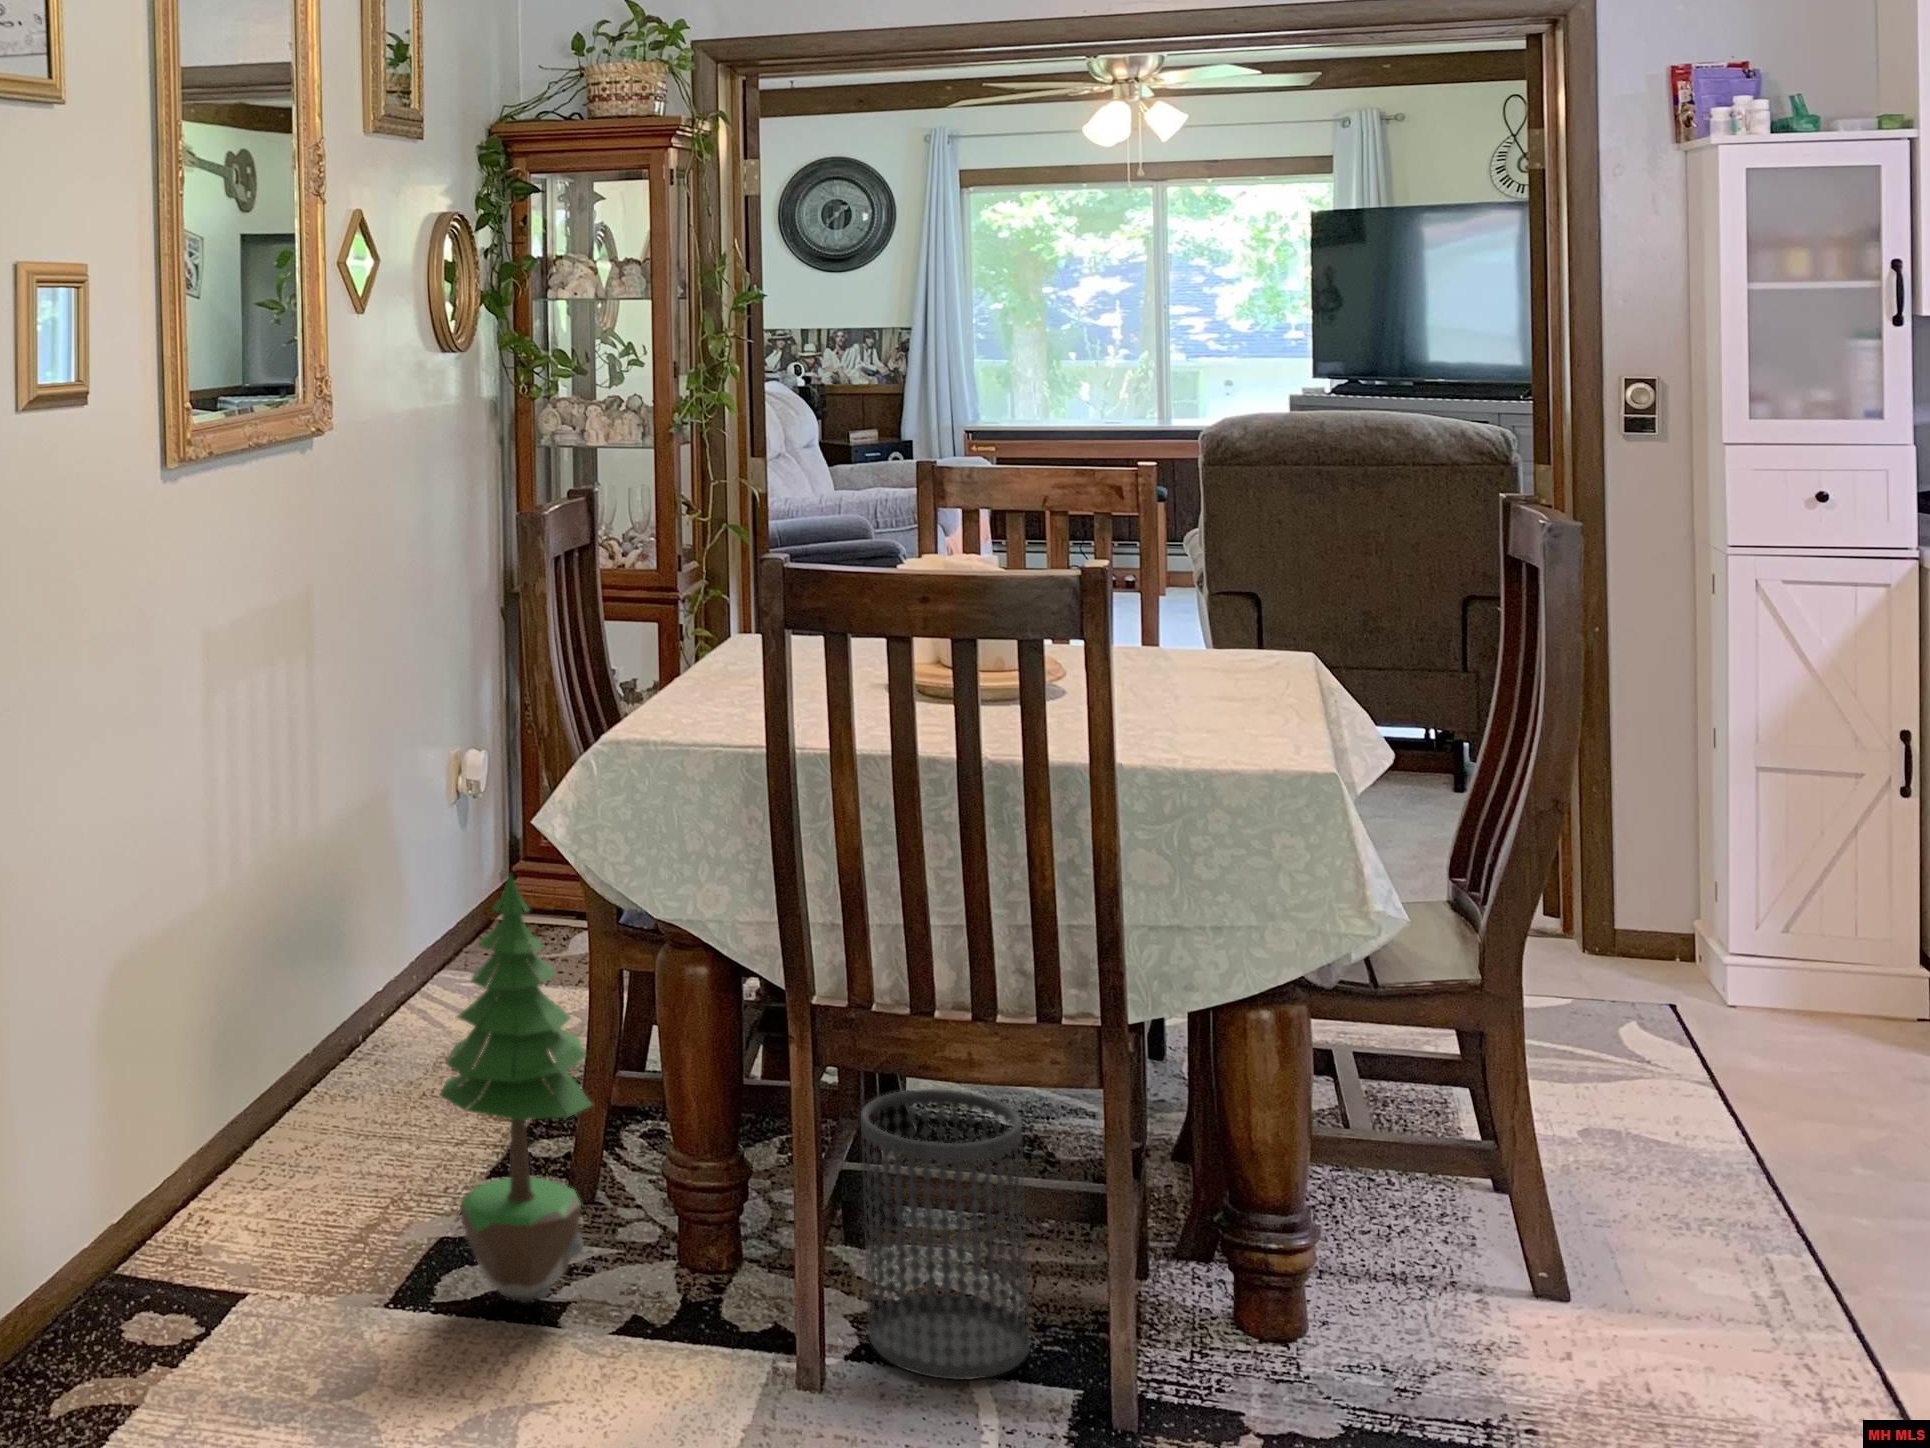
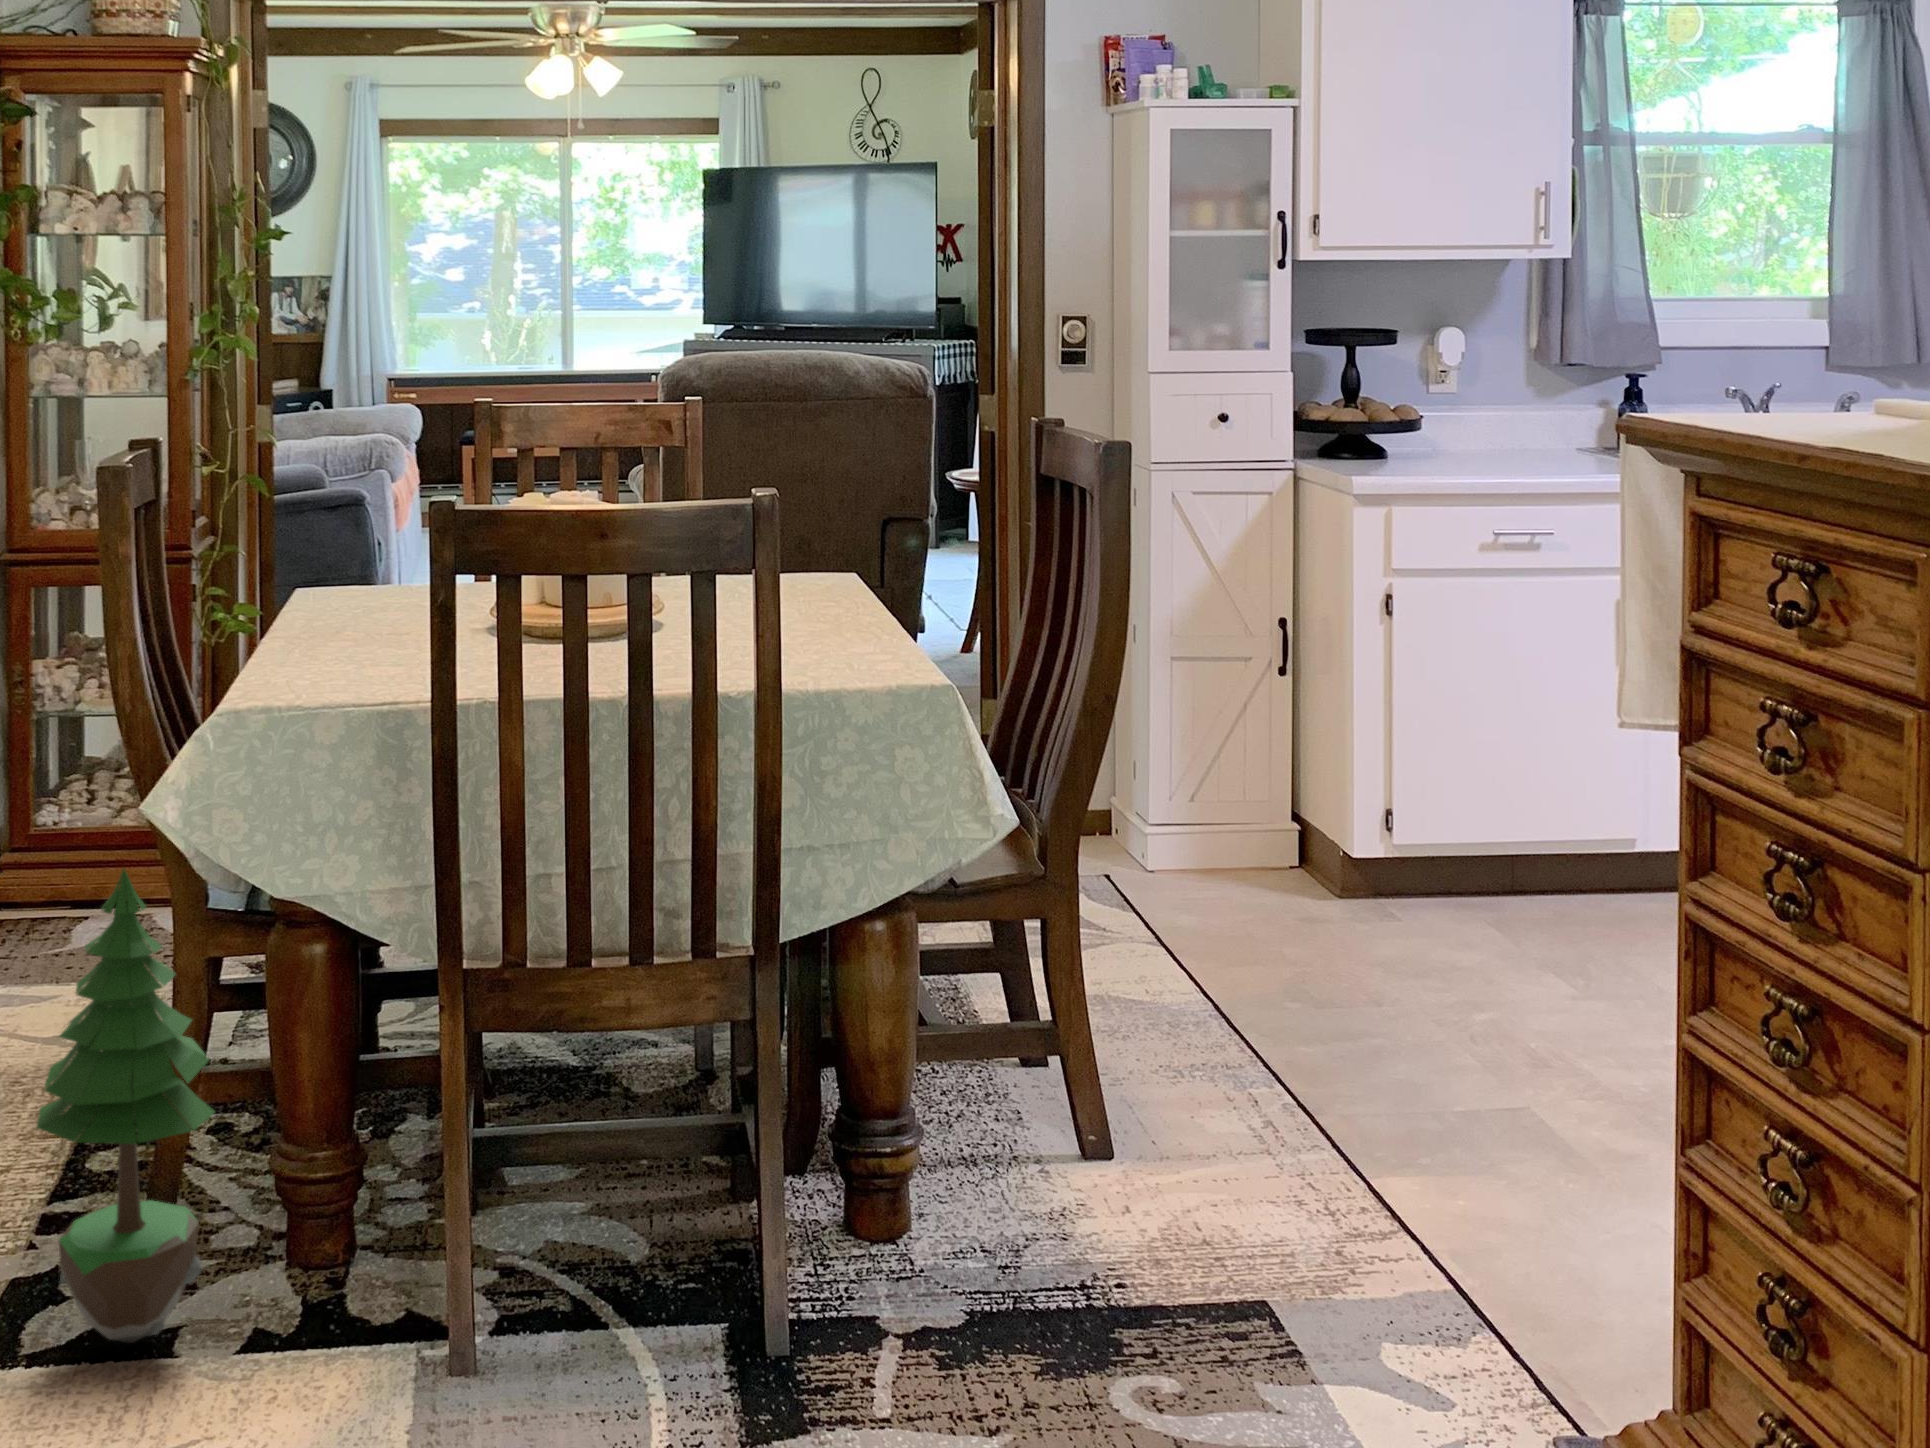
wastebasket: present [861,1089,1030,1380] -> none [507,1041,669,1339]

